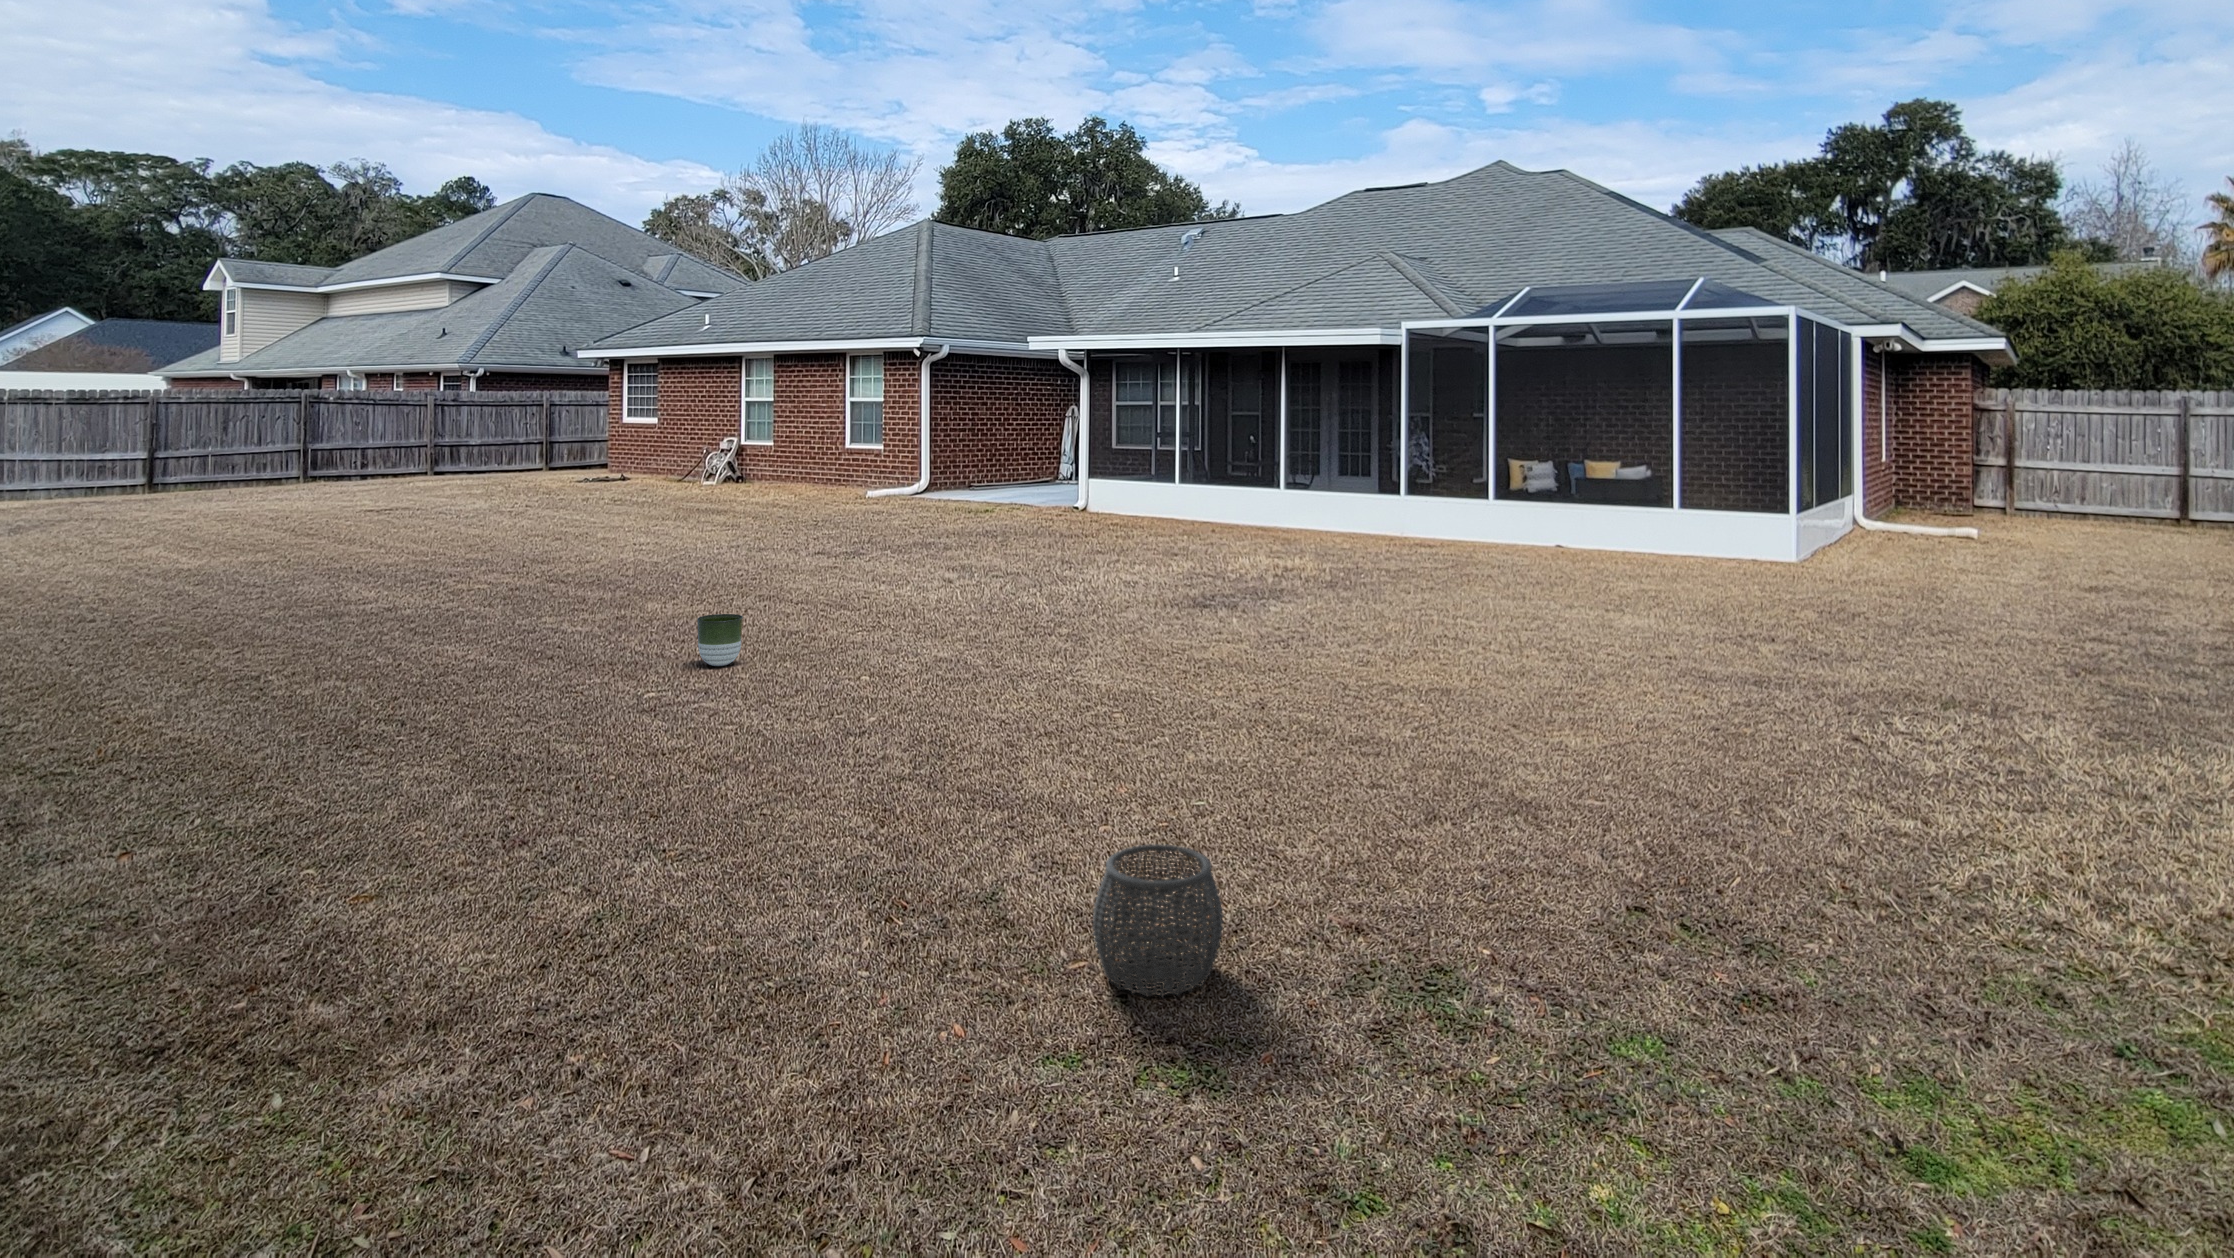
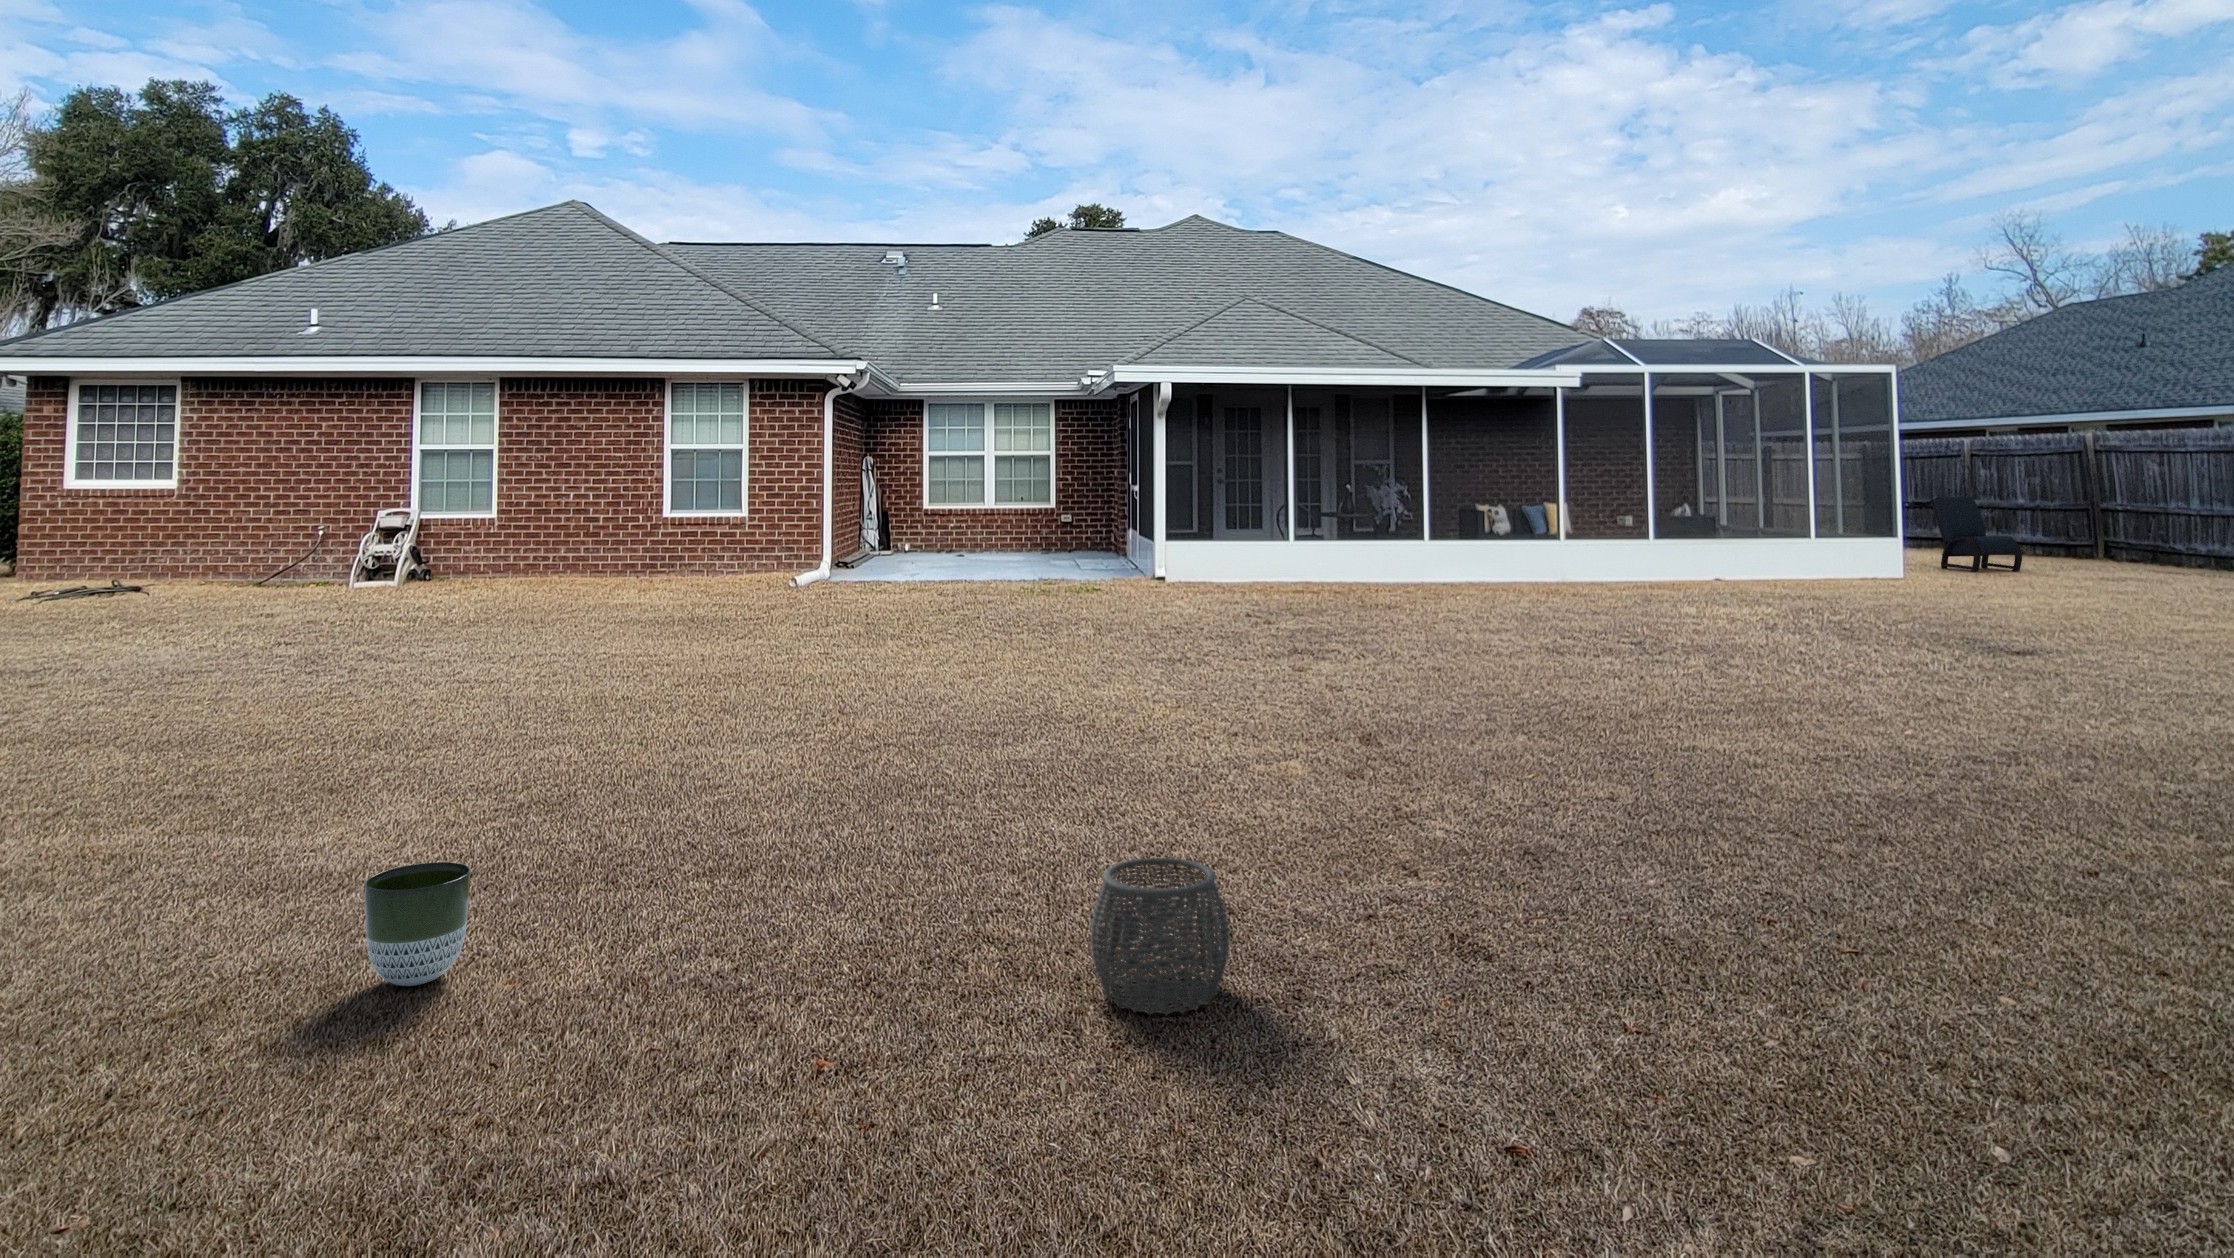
lounge chair: none [1857,459,1935,527] -> present [1931,497,2022,572]
planter: present [697,614,743,666] -> present [365,862,471,986]

